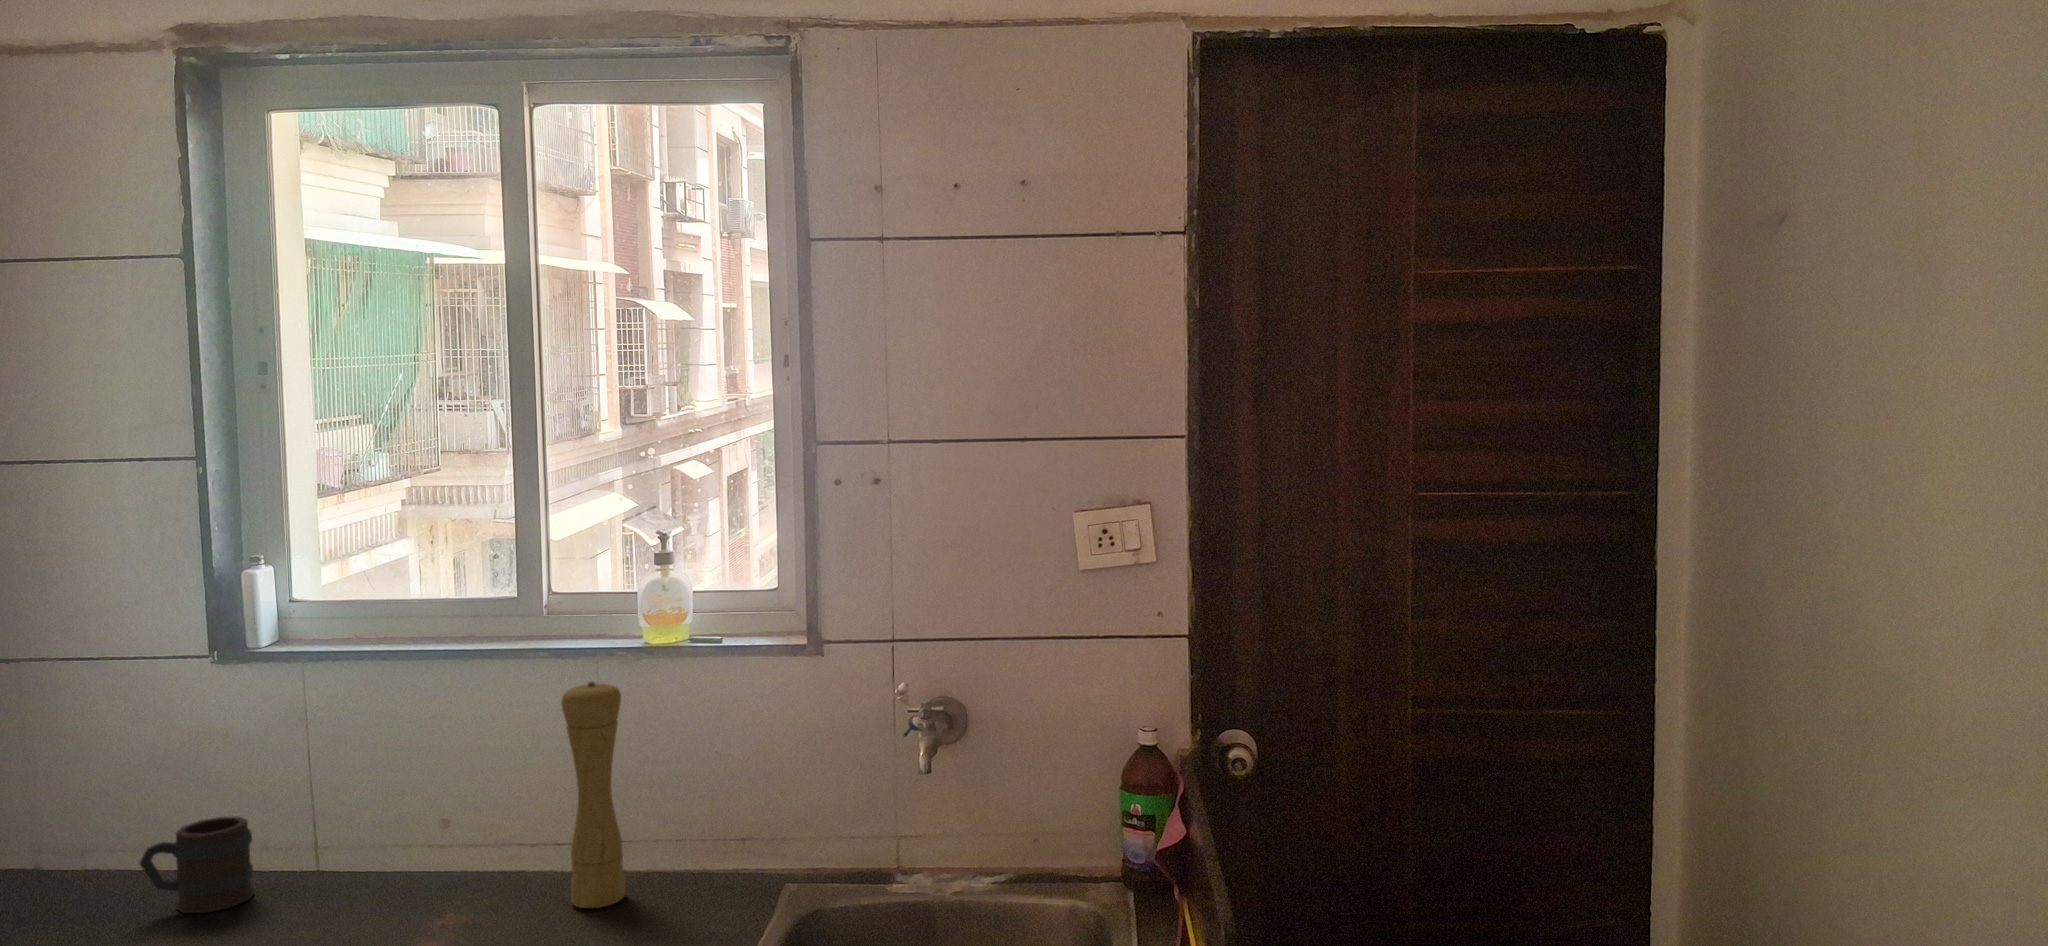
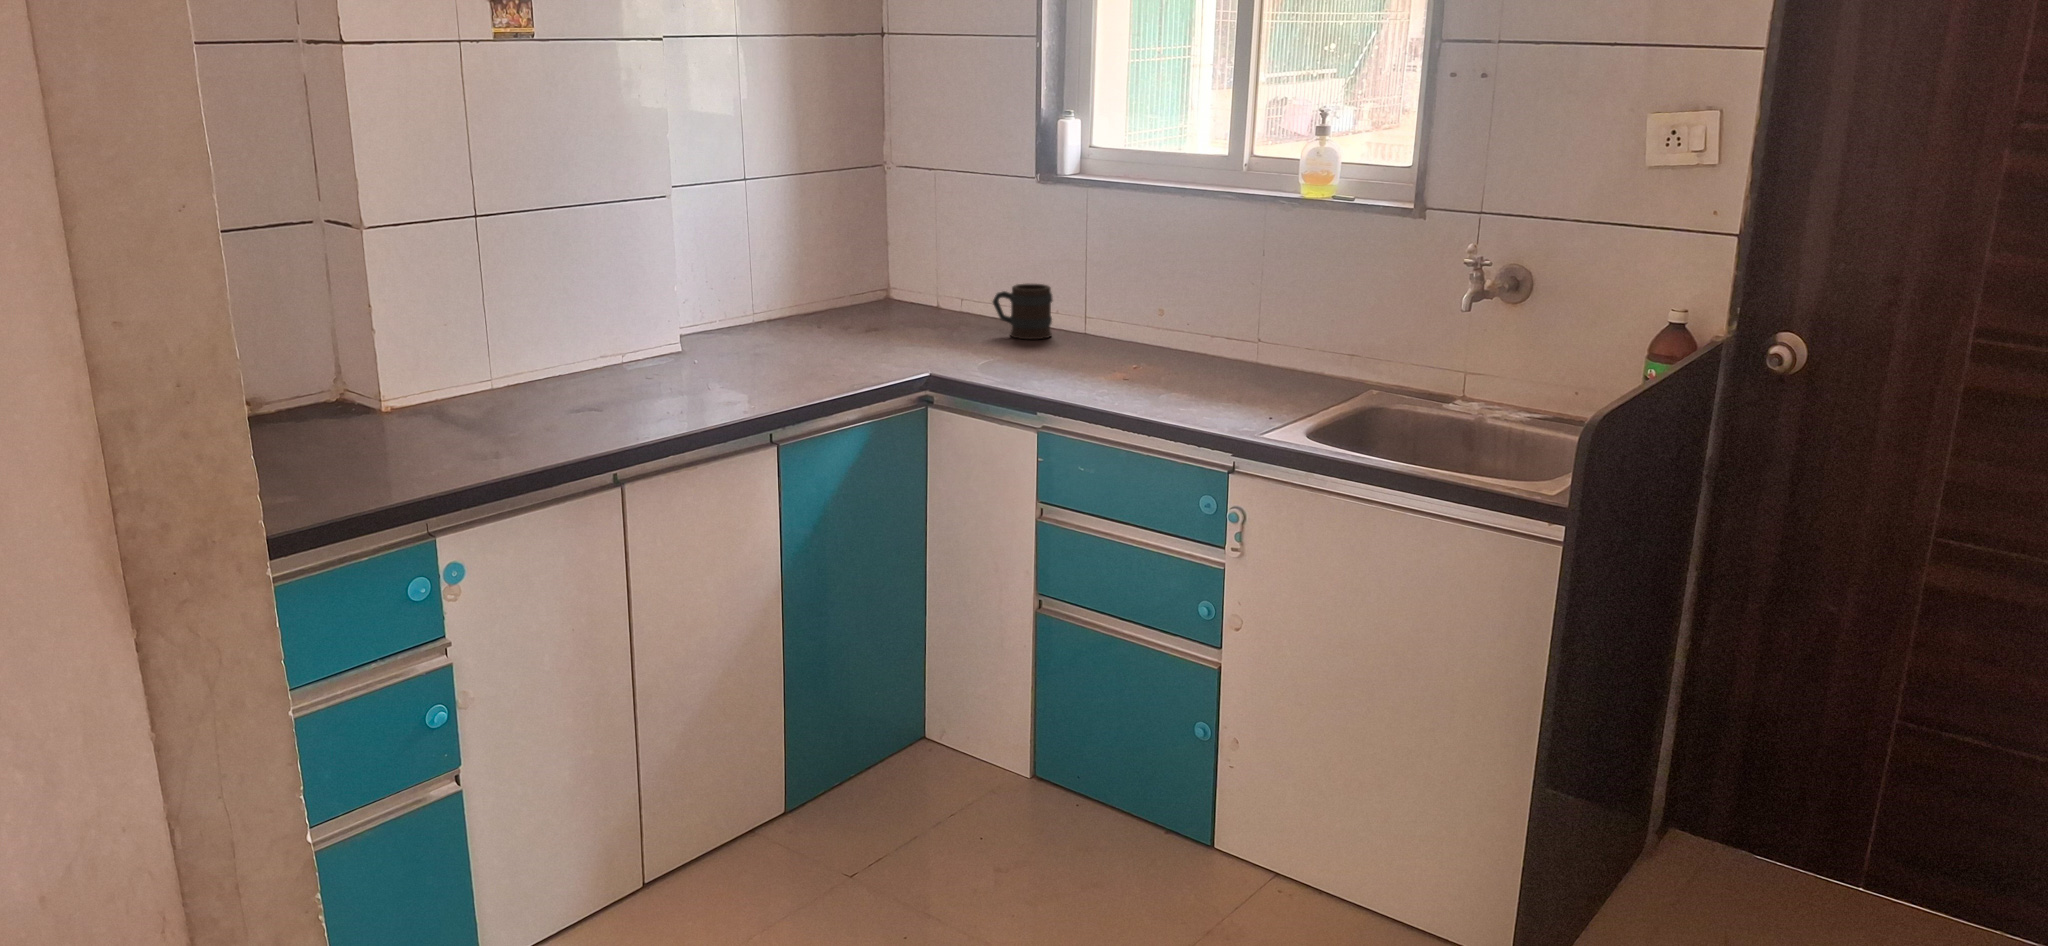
pepper mill: present [561,682,625,908] -> none [1227,217,1273,378]

